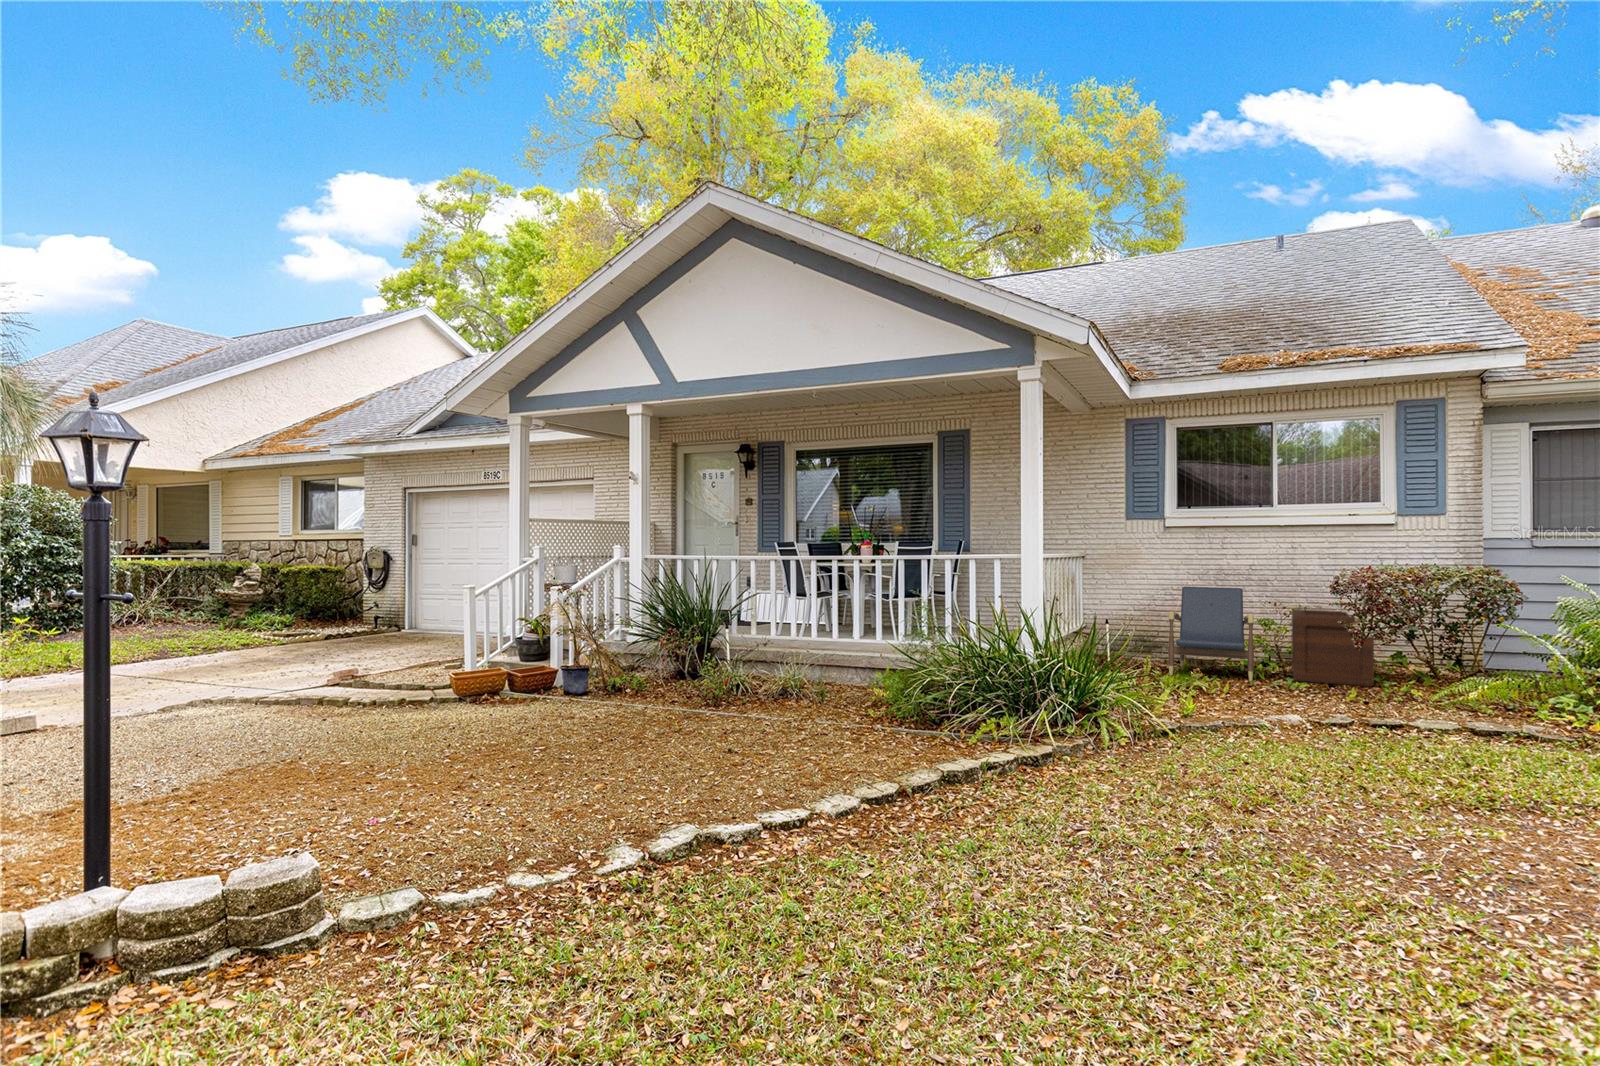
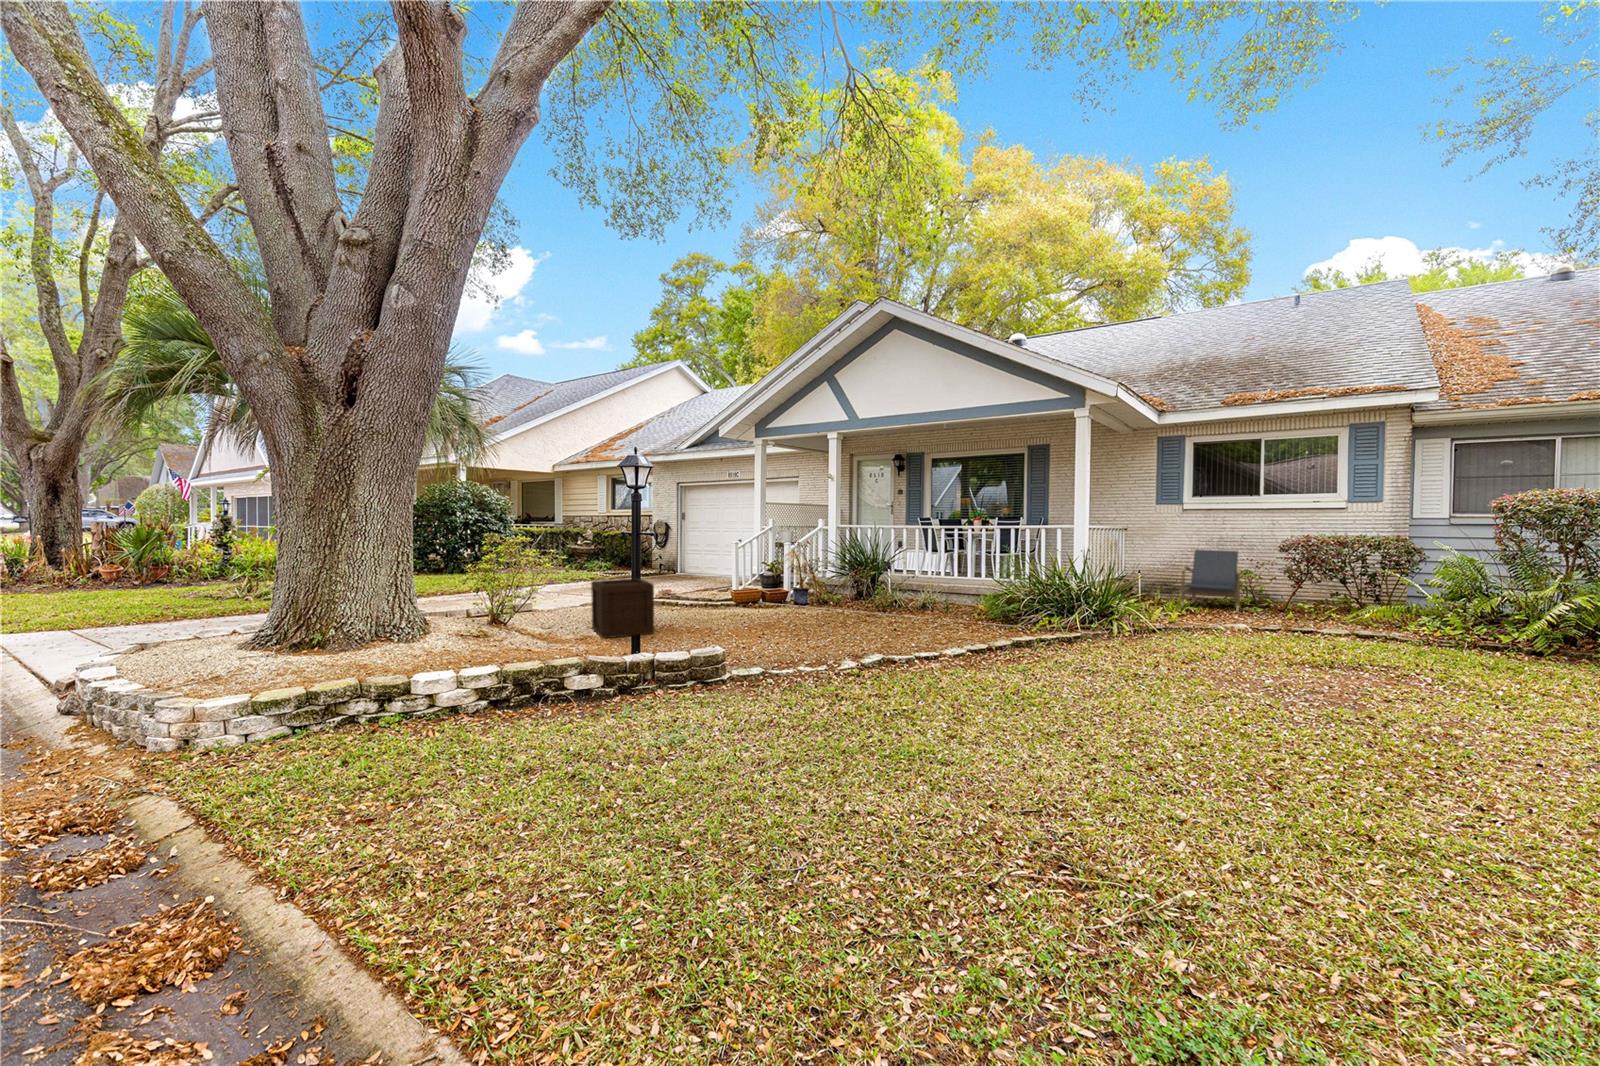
wooden crate: present [1291,609,1374,687] -> present [591,579,654,638]

